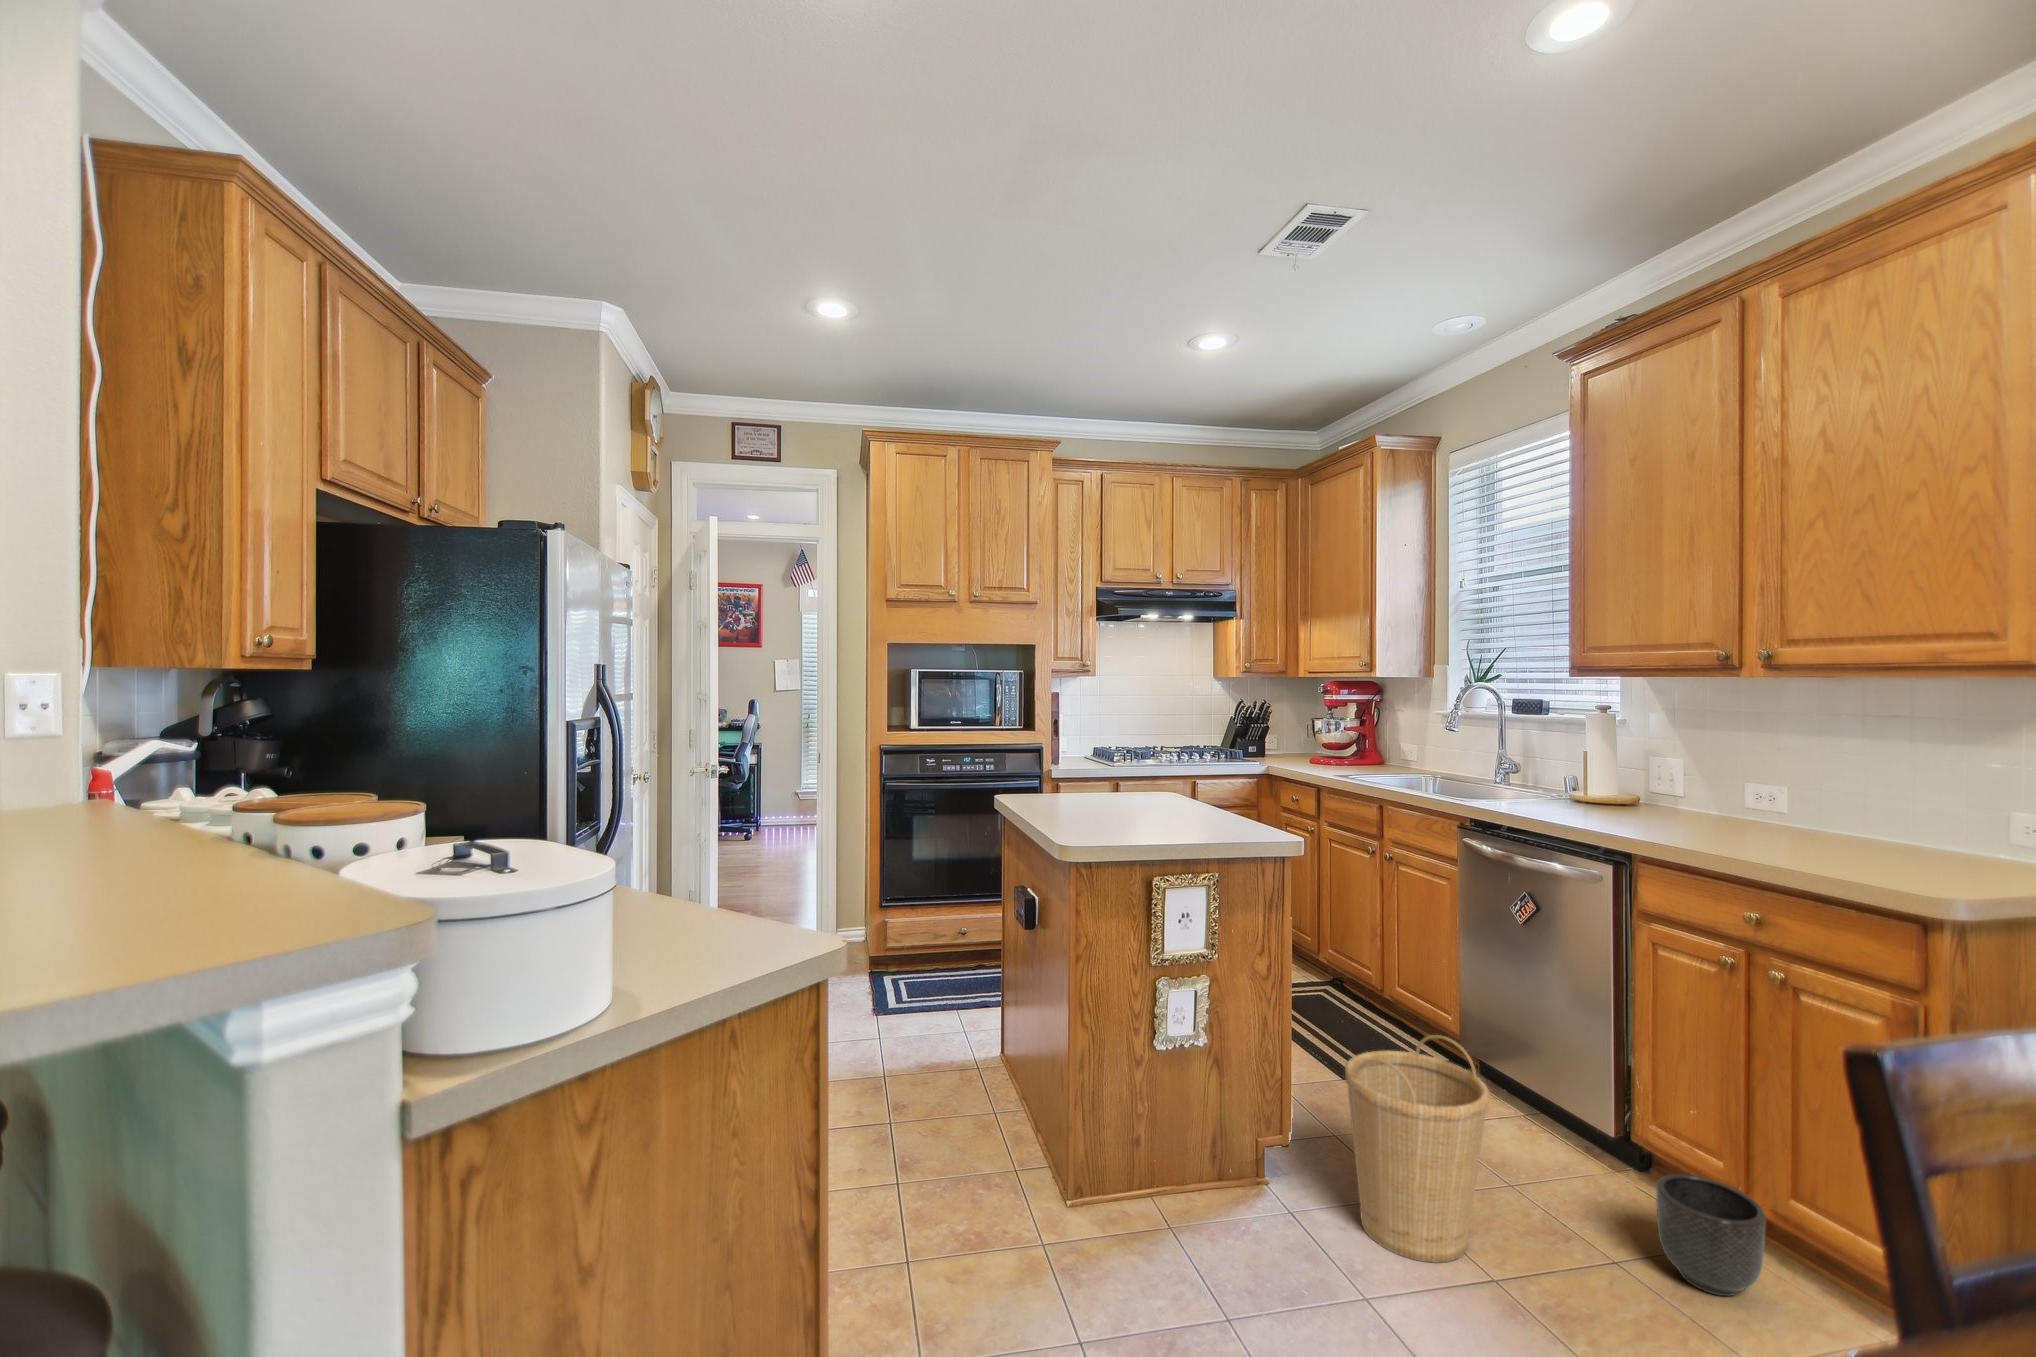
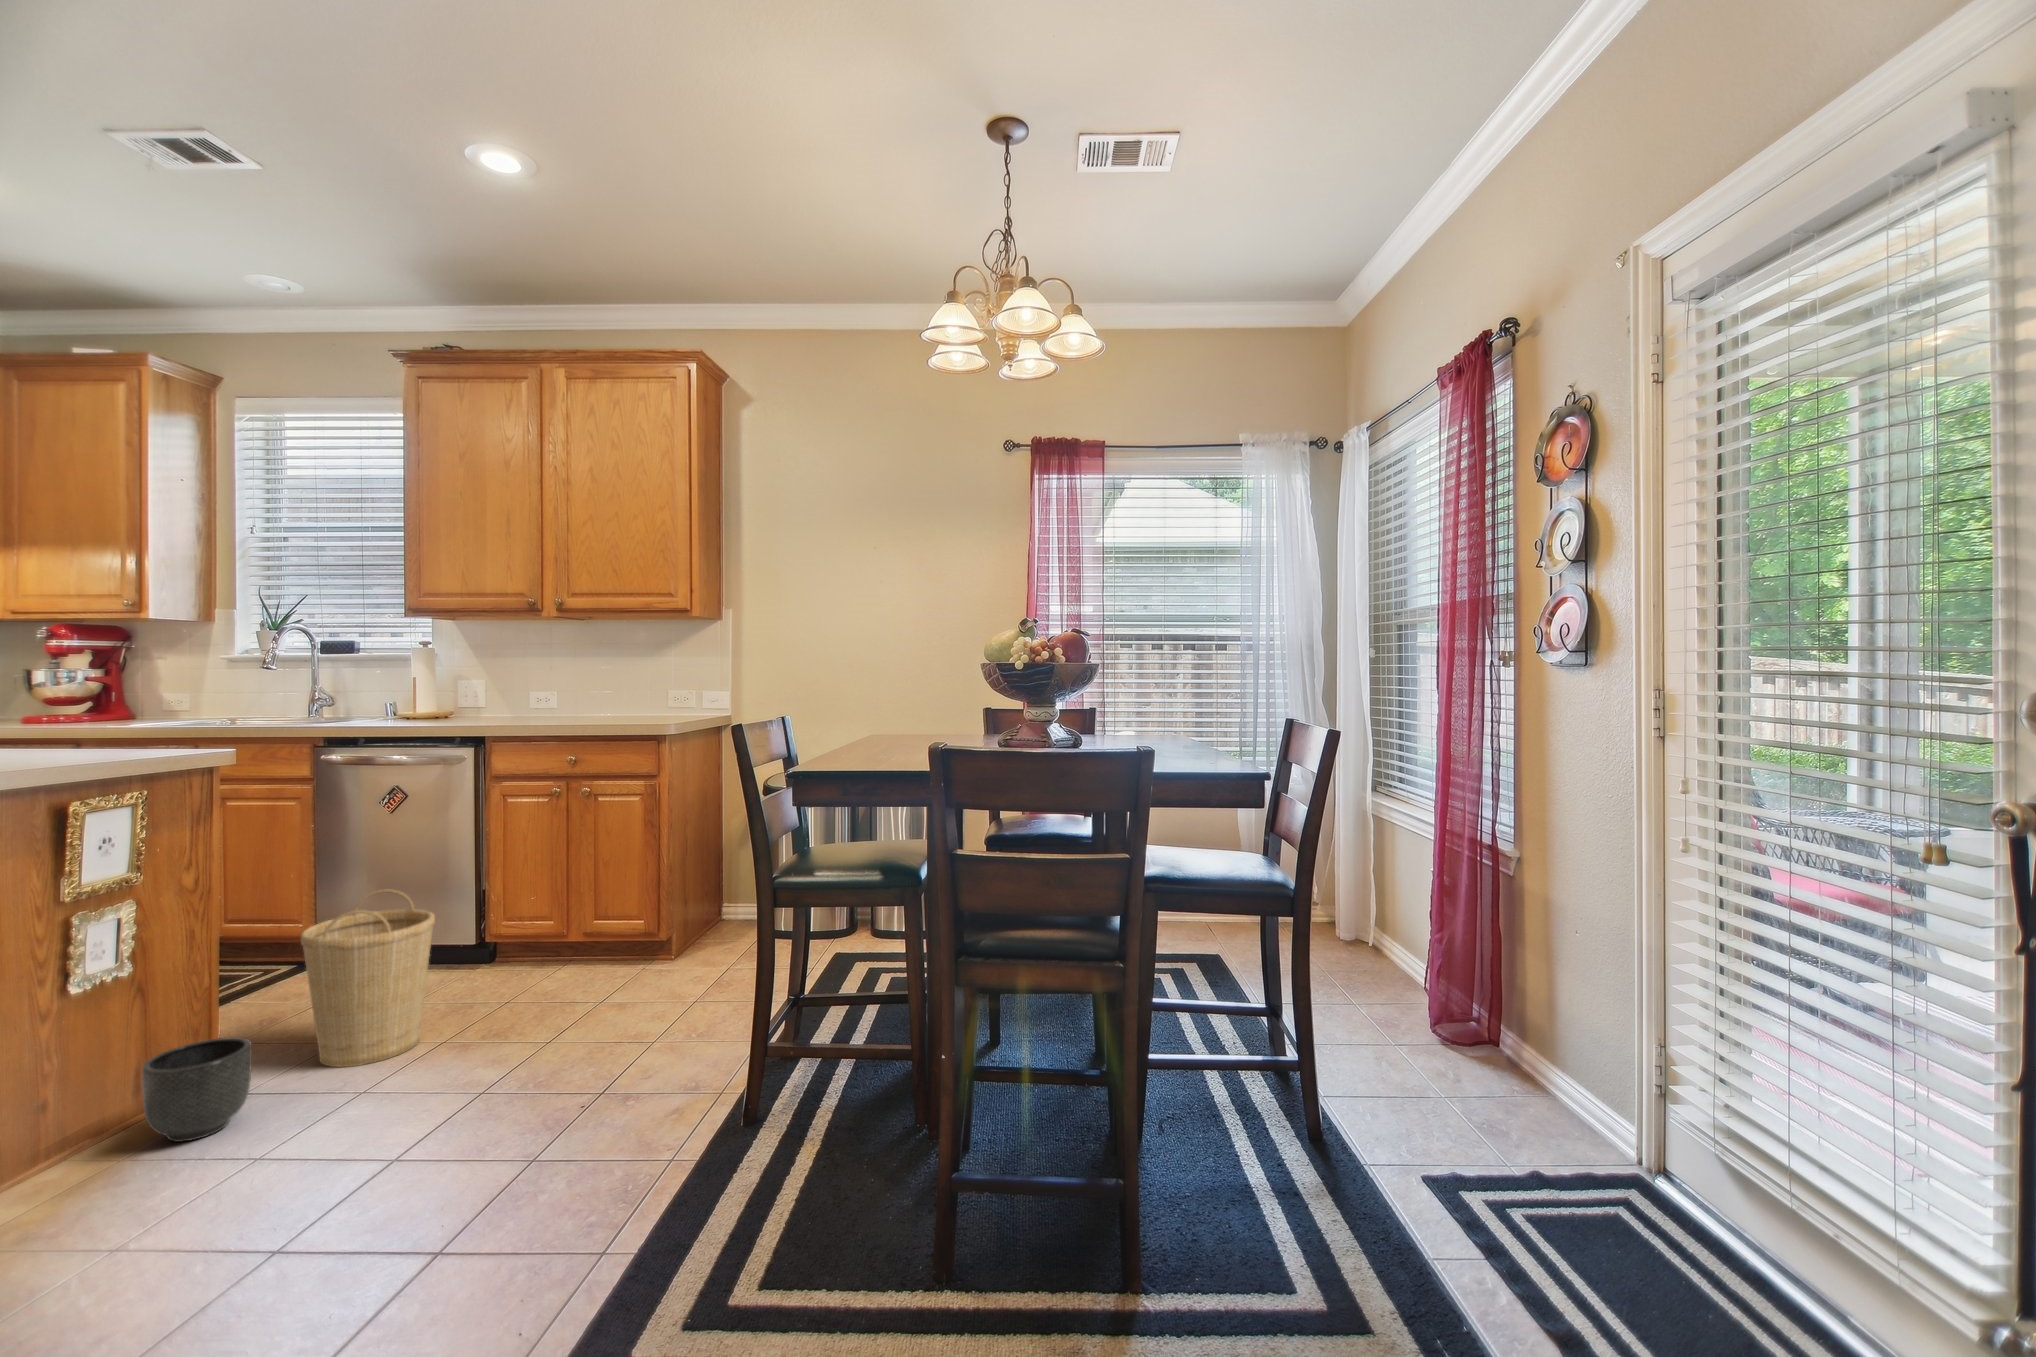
planter: present [1656,1174,1766,1296] -> present [142,1037,252,1142]

